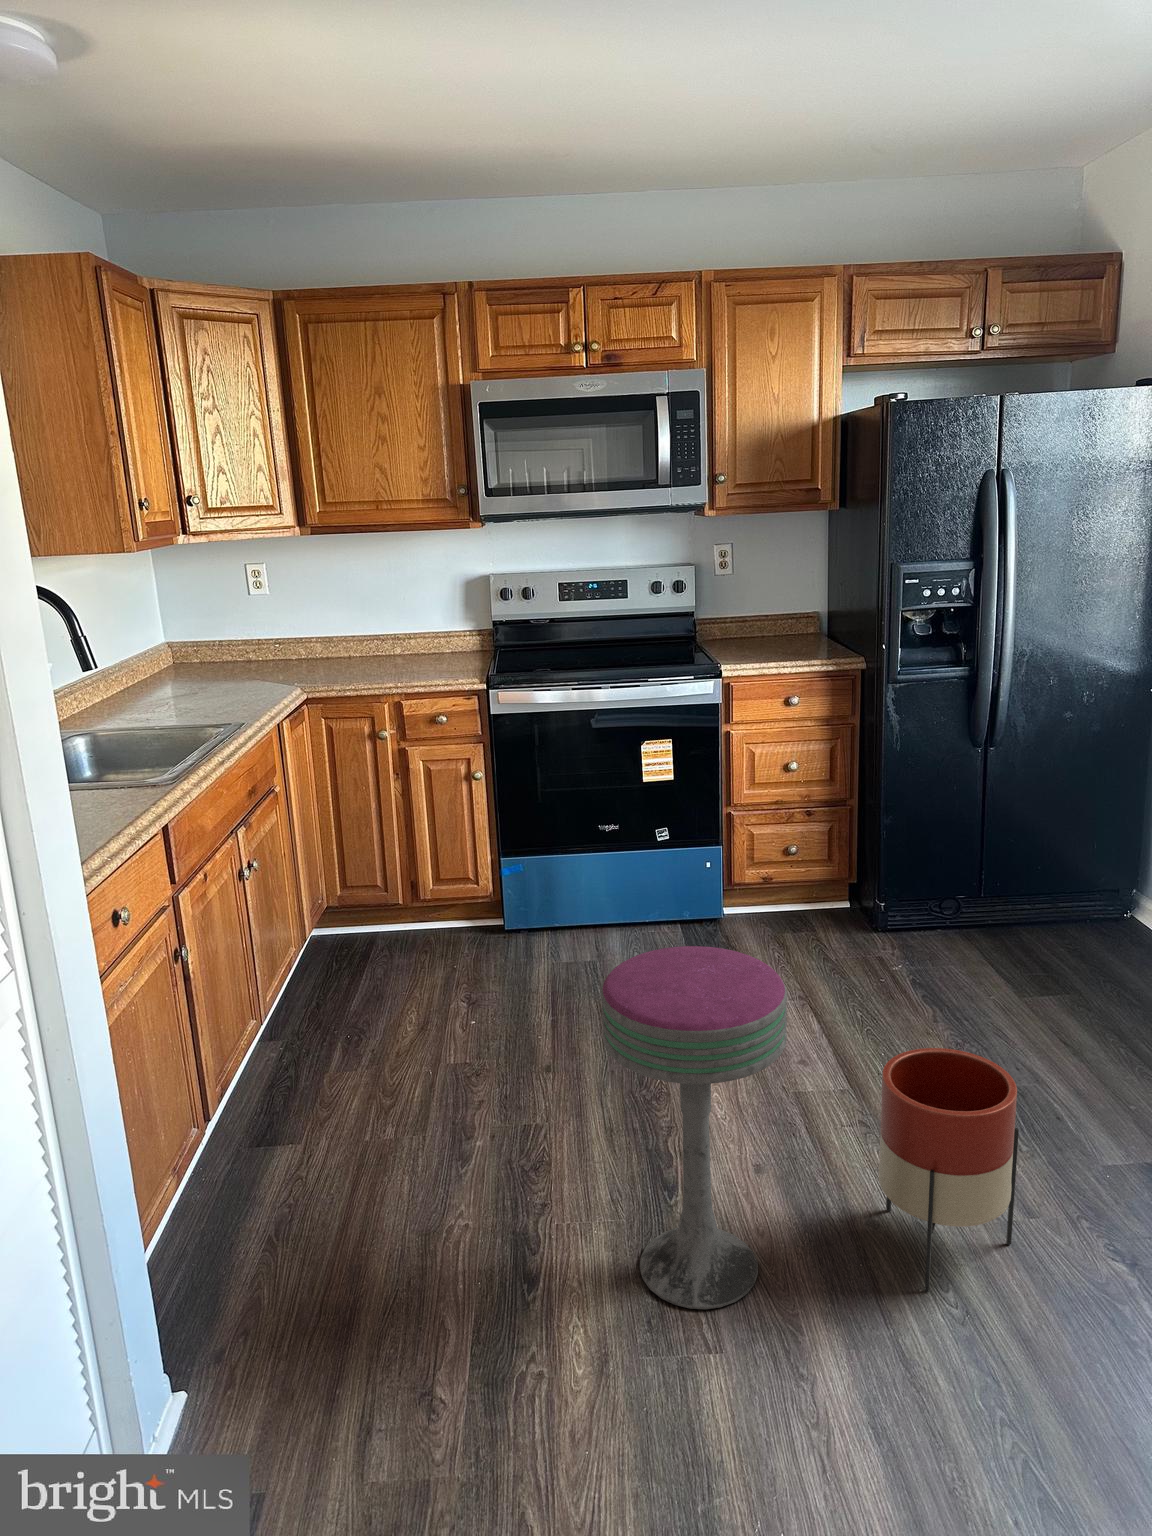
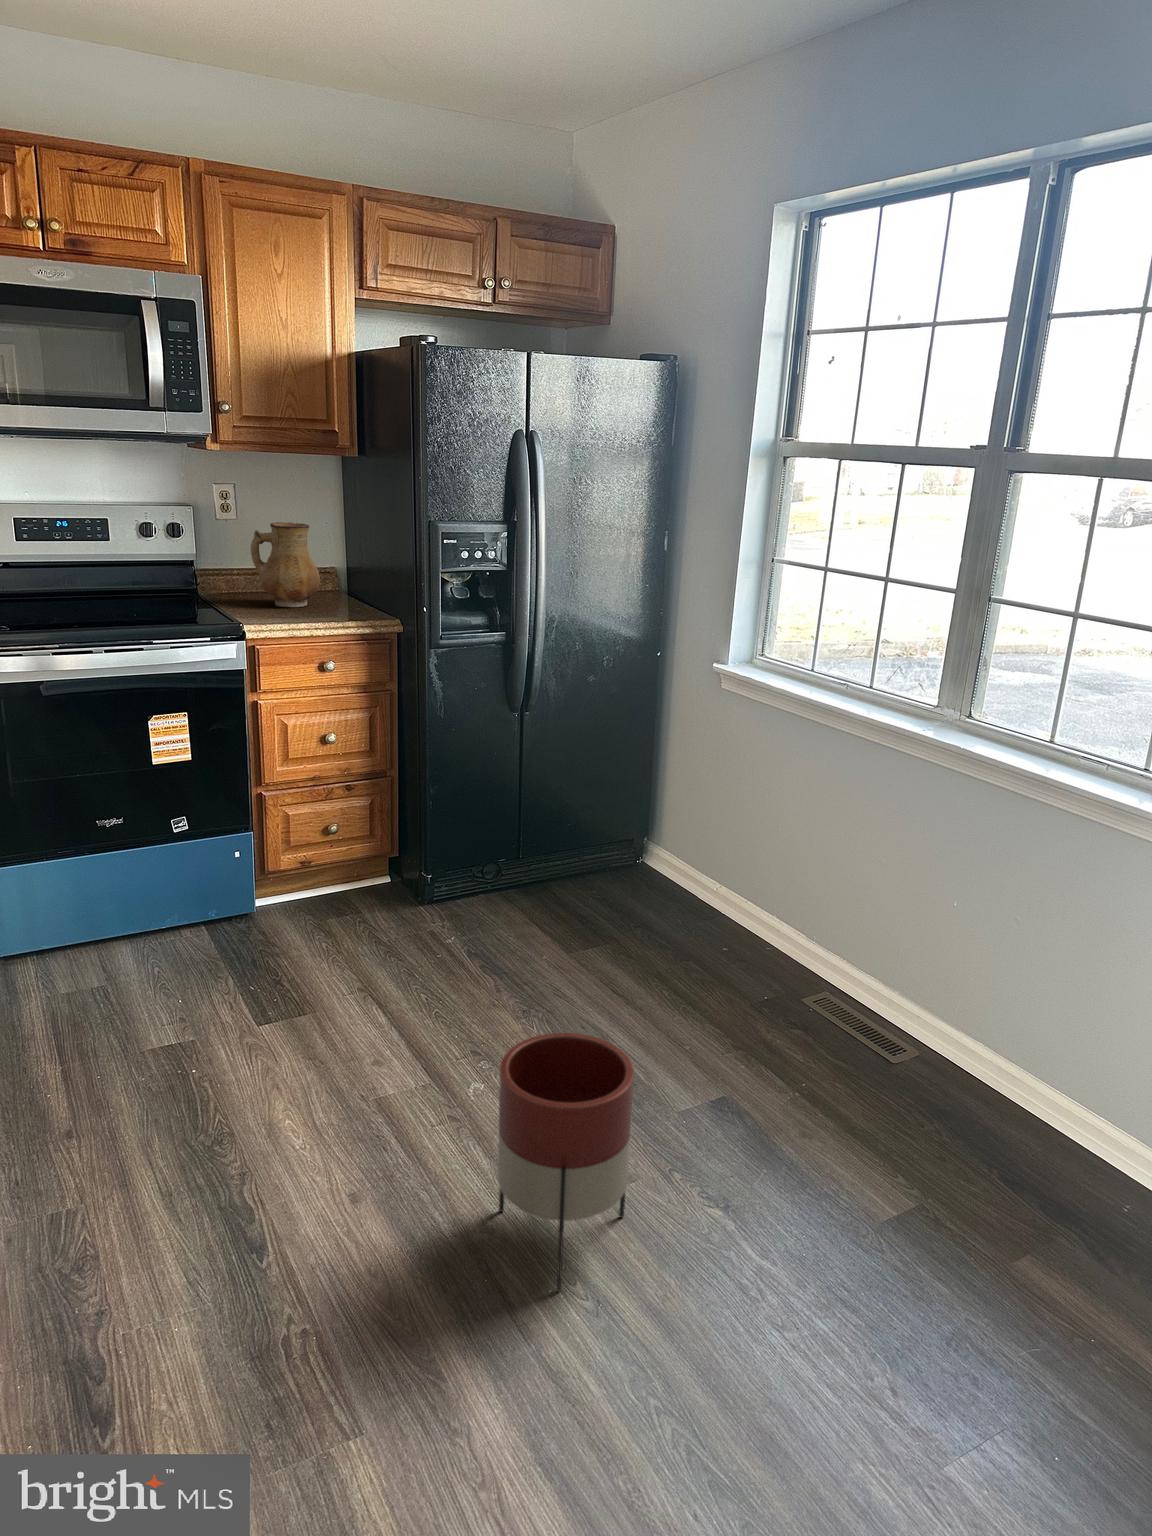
ceramic pitcher: none [740,573,800,649] -> present [251,522,320,607]
bar stool: present [601,946,787,1309] -> none [182,966,411,1394]

